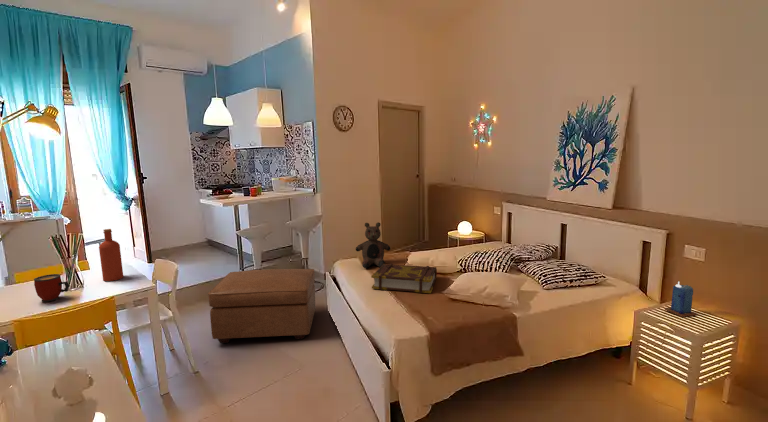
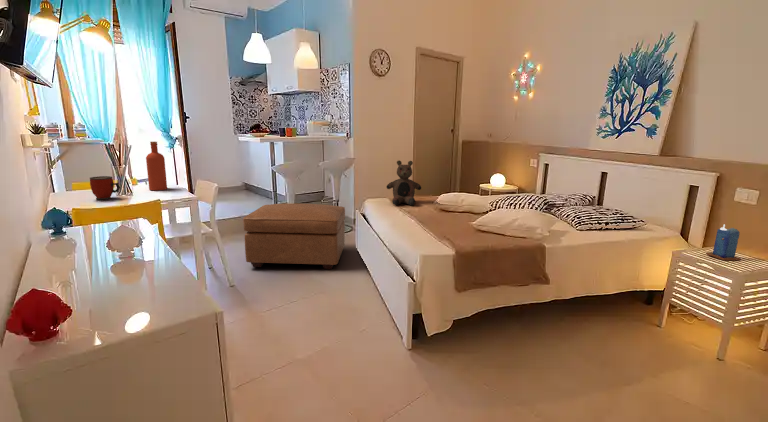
book: present [371,264,437,293] -> none [400,199,467,225]

